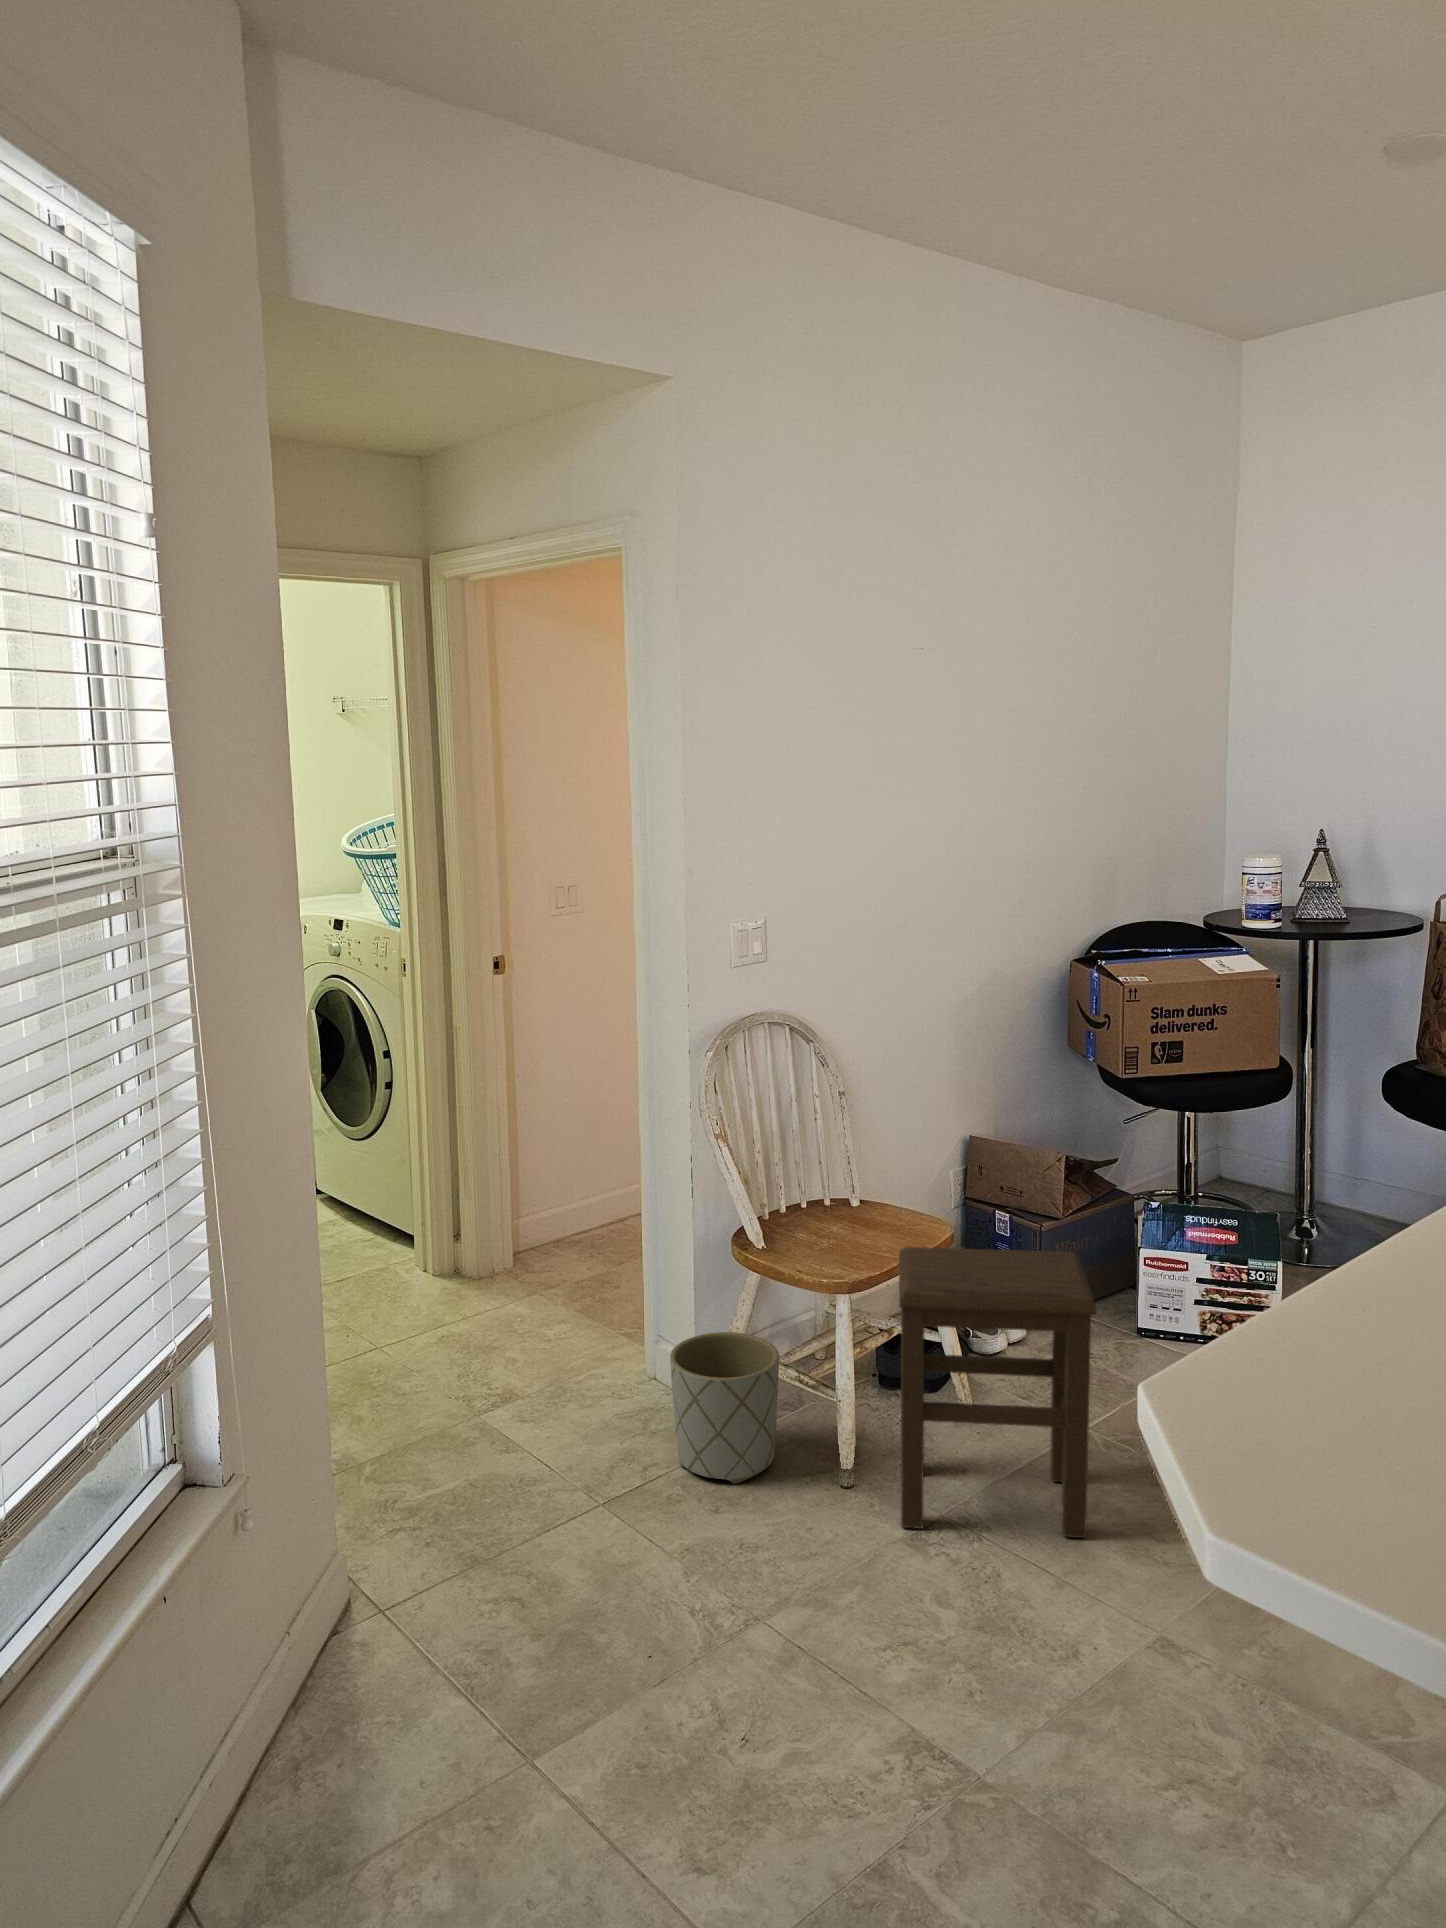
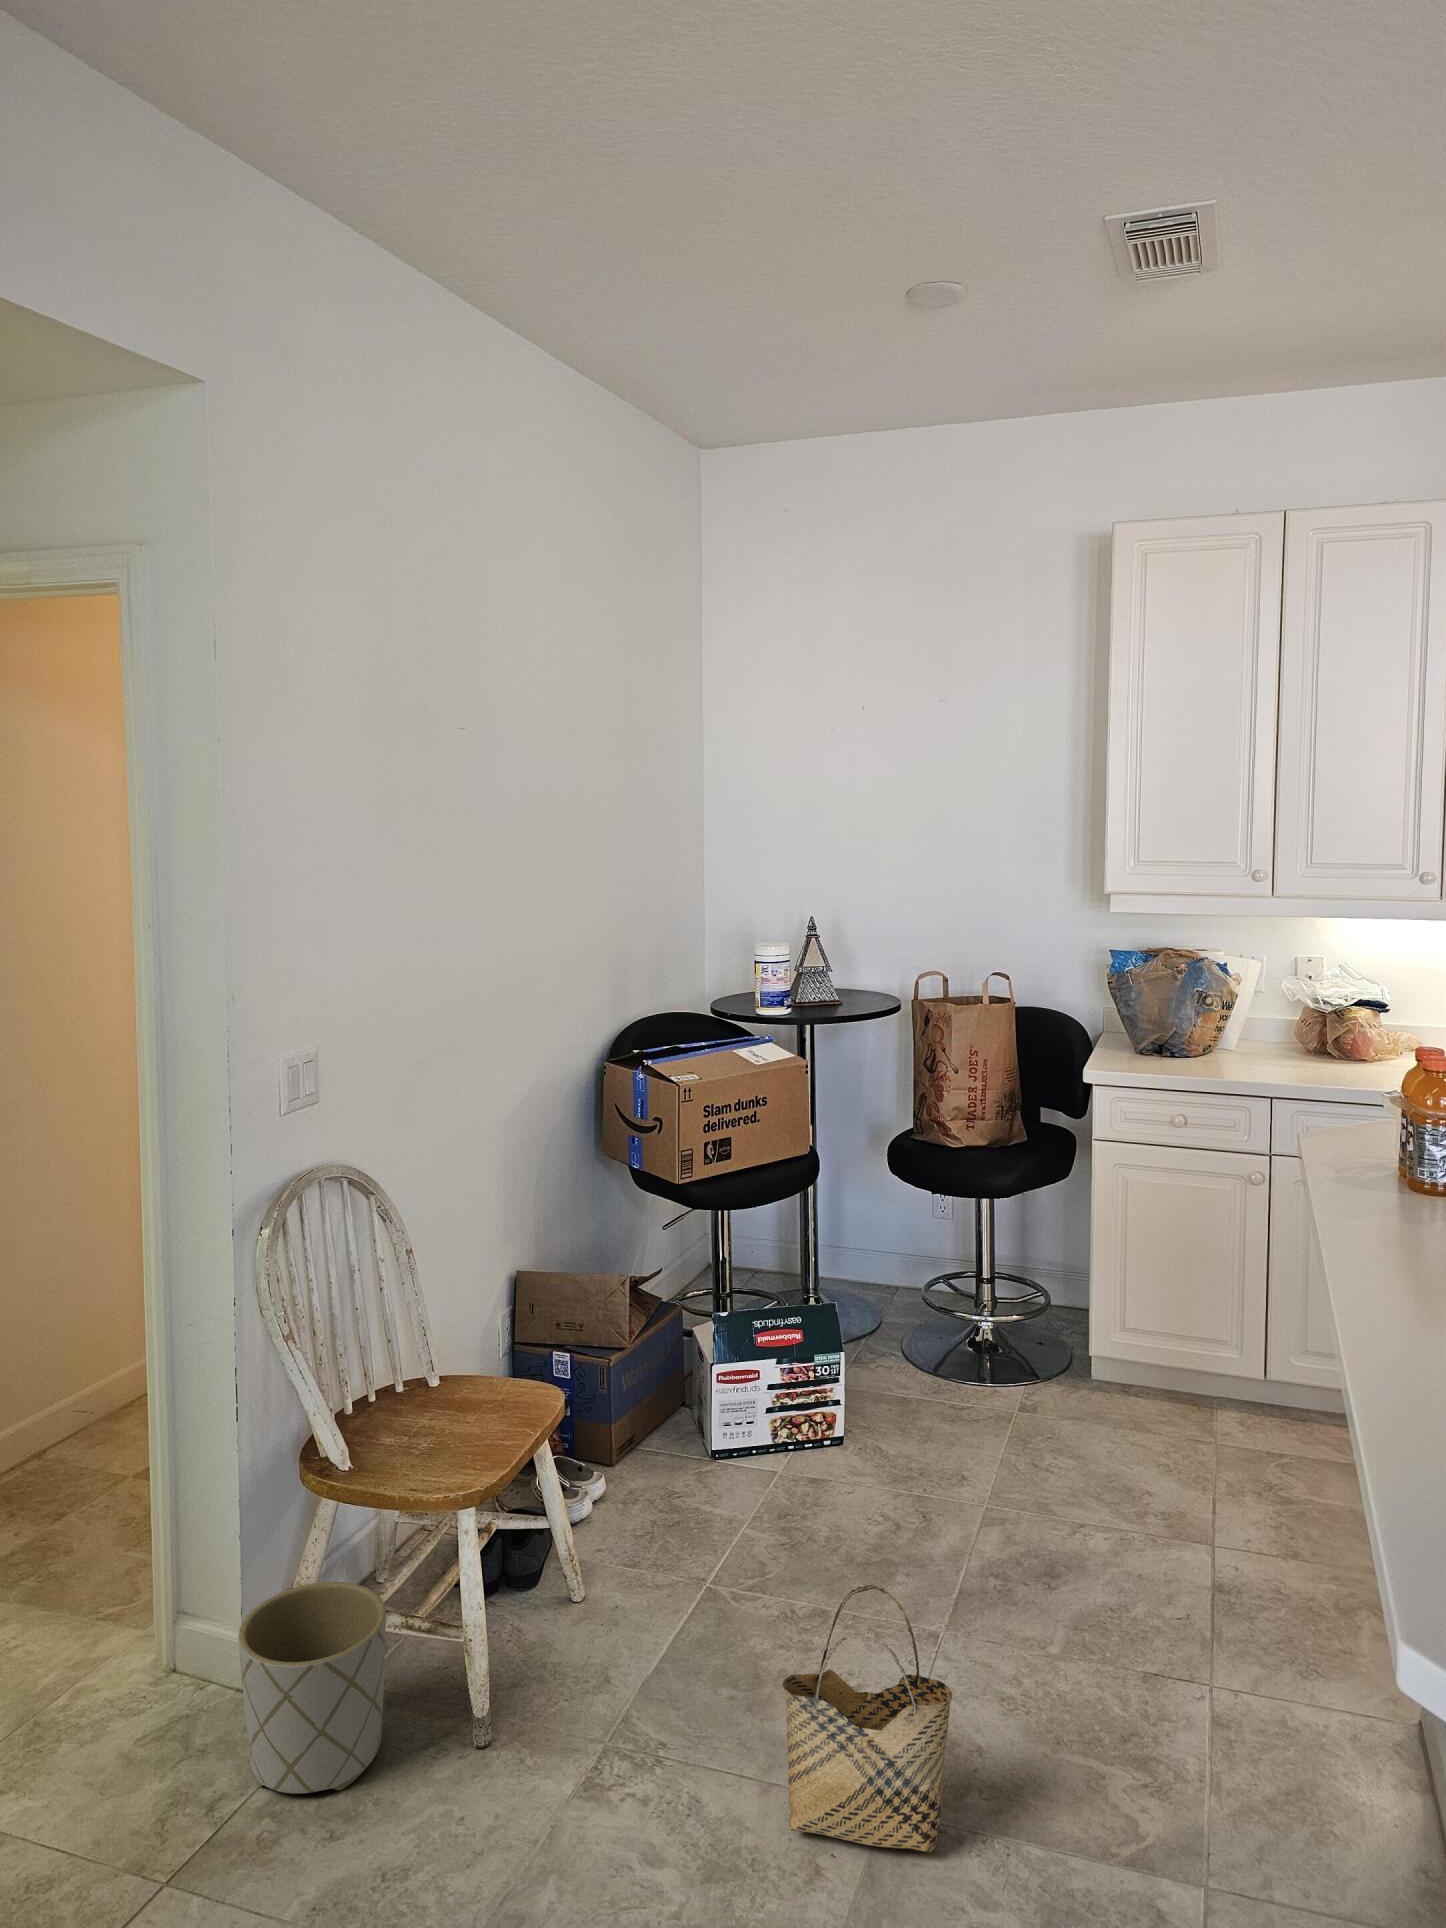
stool: present [899,1247,1097,1538] -> none [527,1402,778,1786]
woven basket: none [1064,1417,1219,1654] -> present [783,1585,953,1852]

